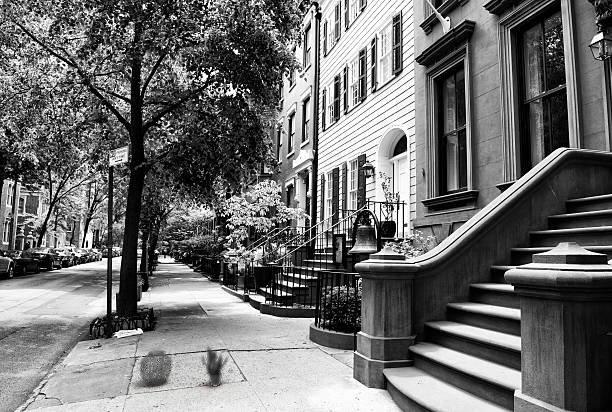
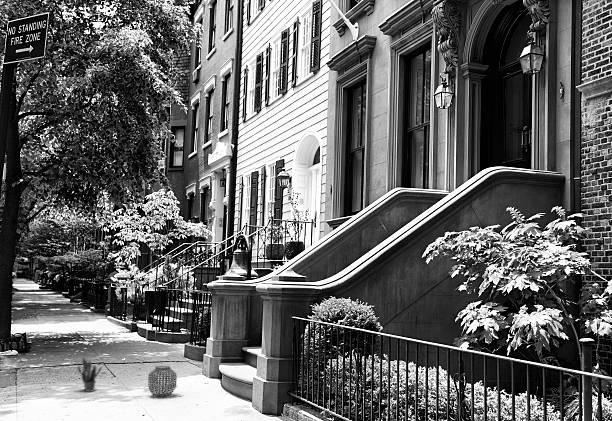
woven basket: present [140,350,172,386] -> present [148,366,177,397]

